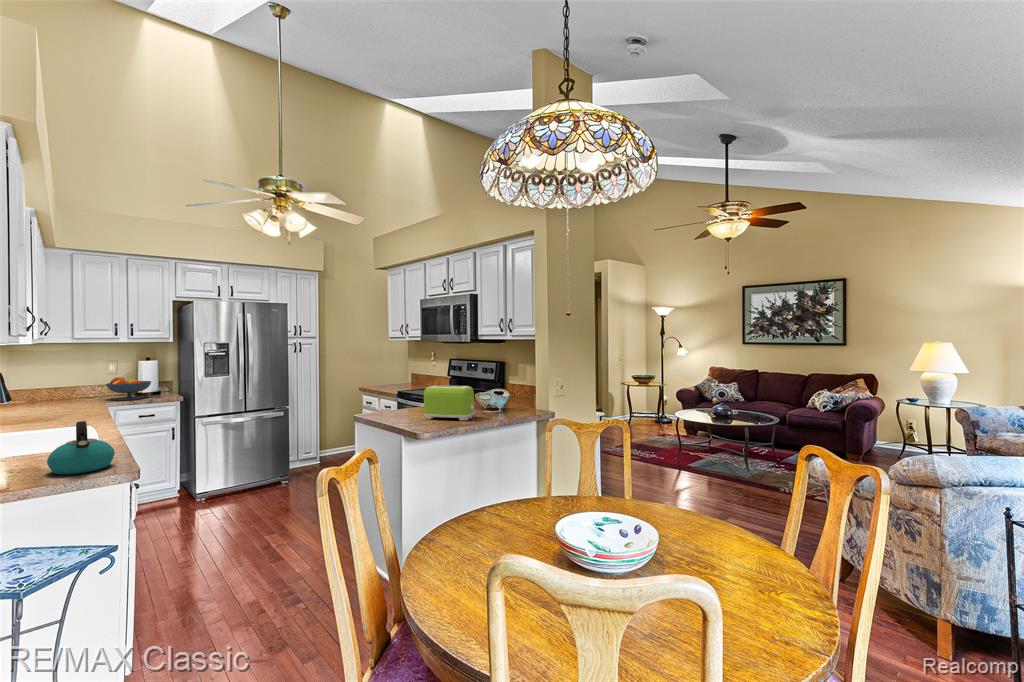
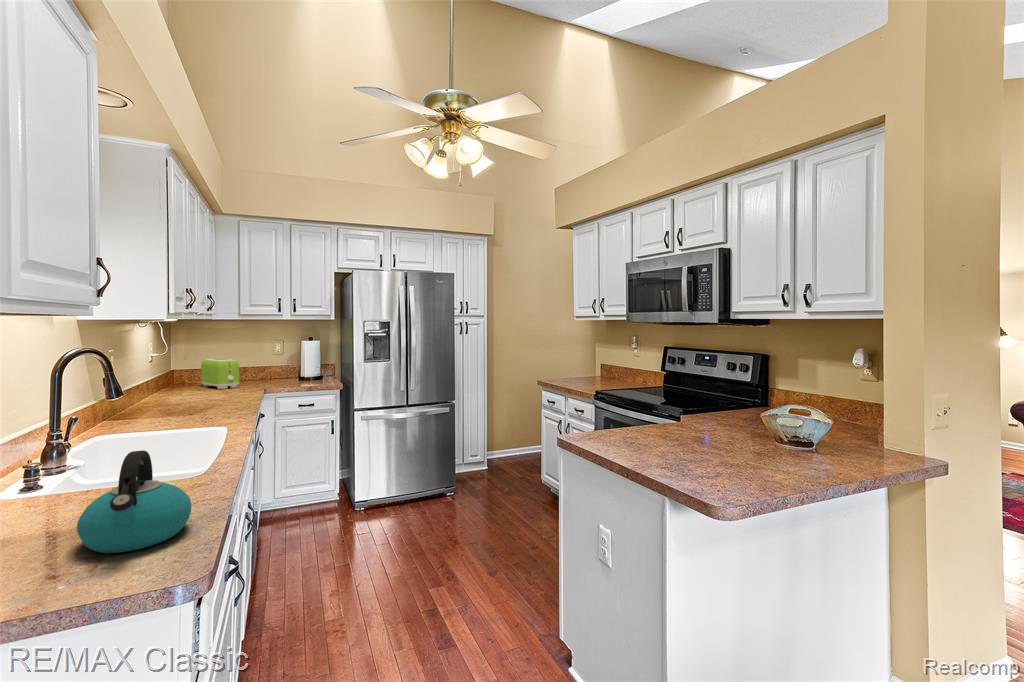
fruit bowl: present [106,377,151,400] -> none [267,359,312,386]
toaster: present [424,386,474,420] -> present [201,359,239,389]

